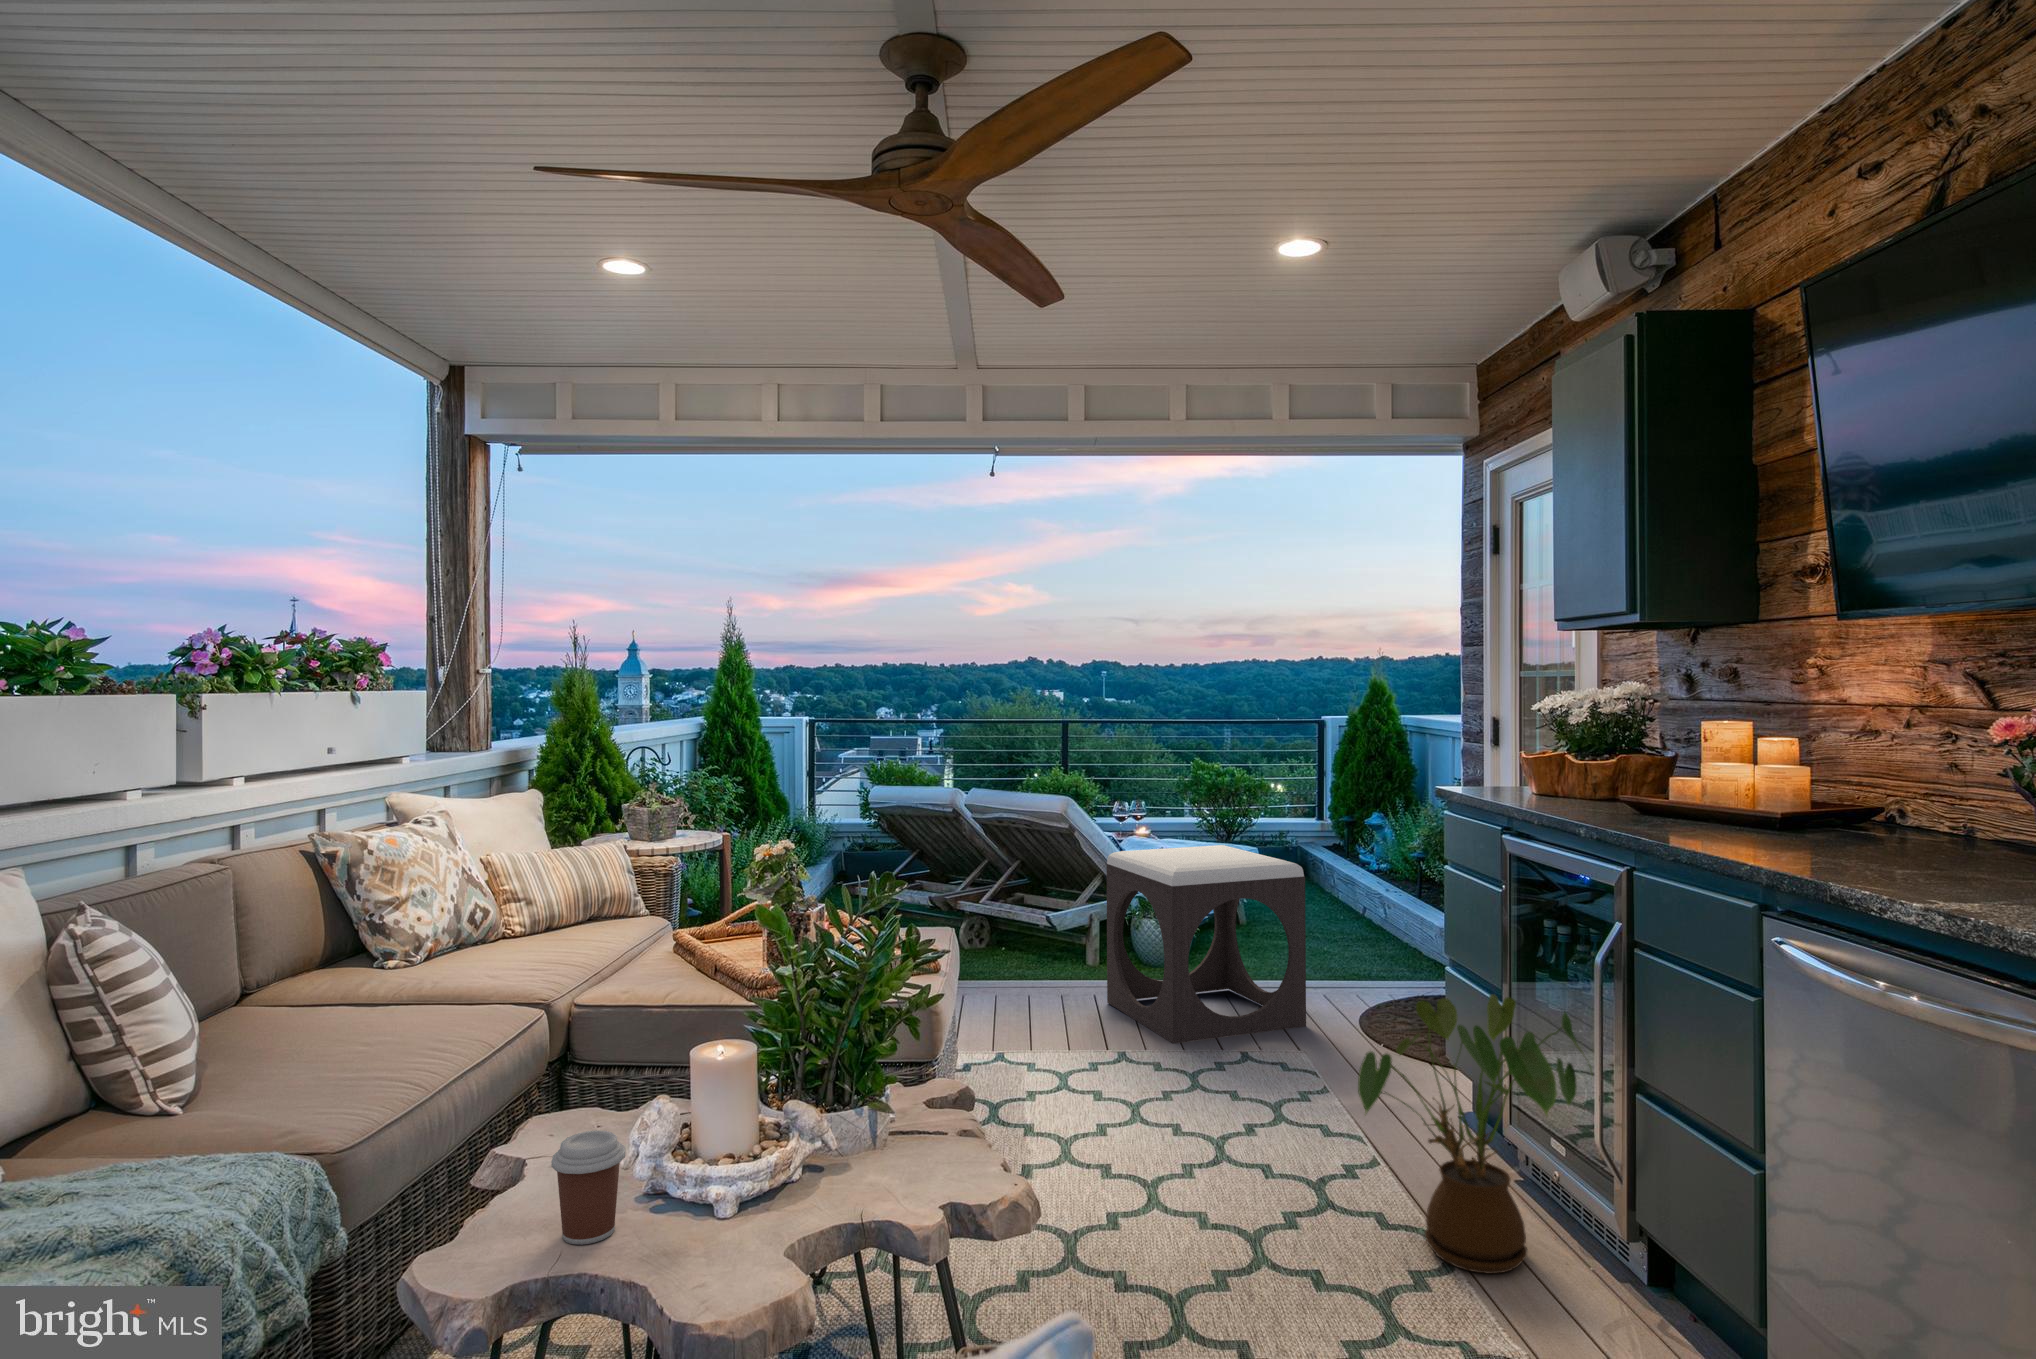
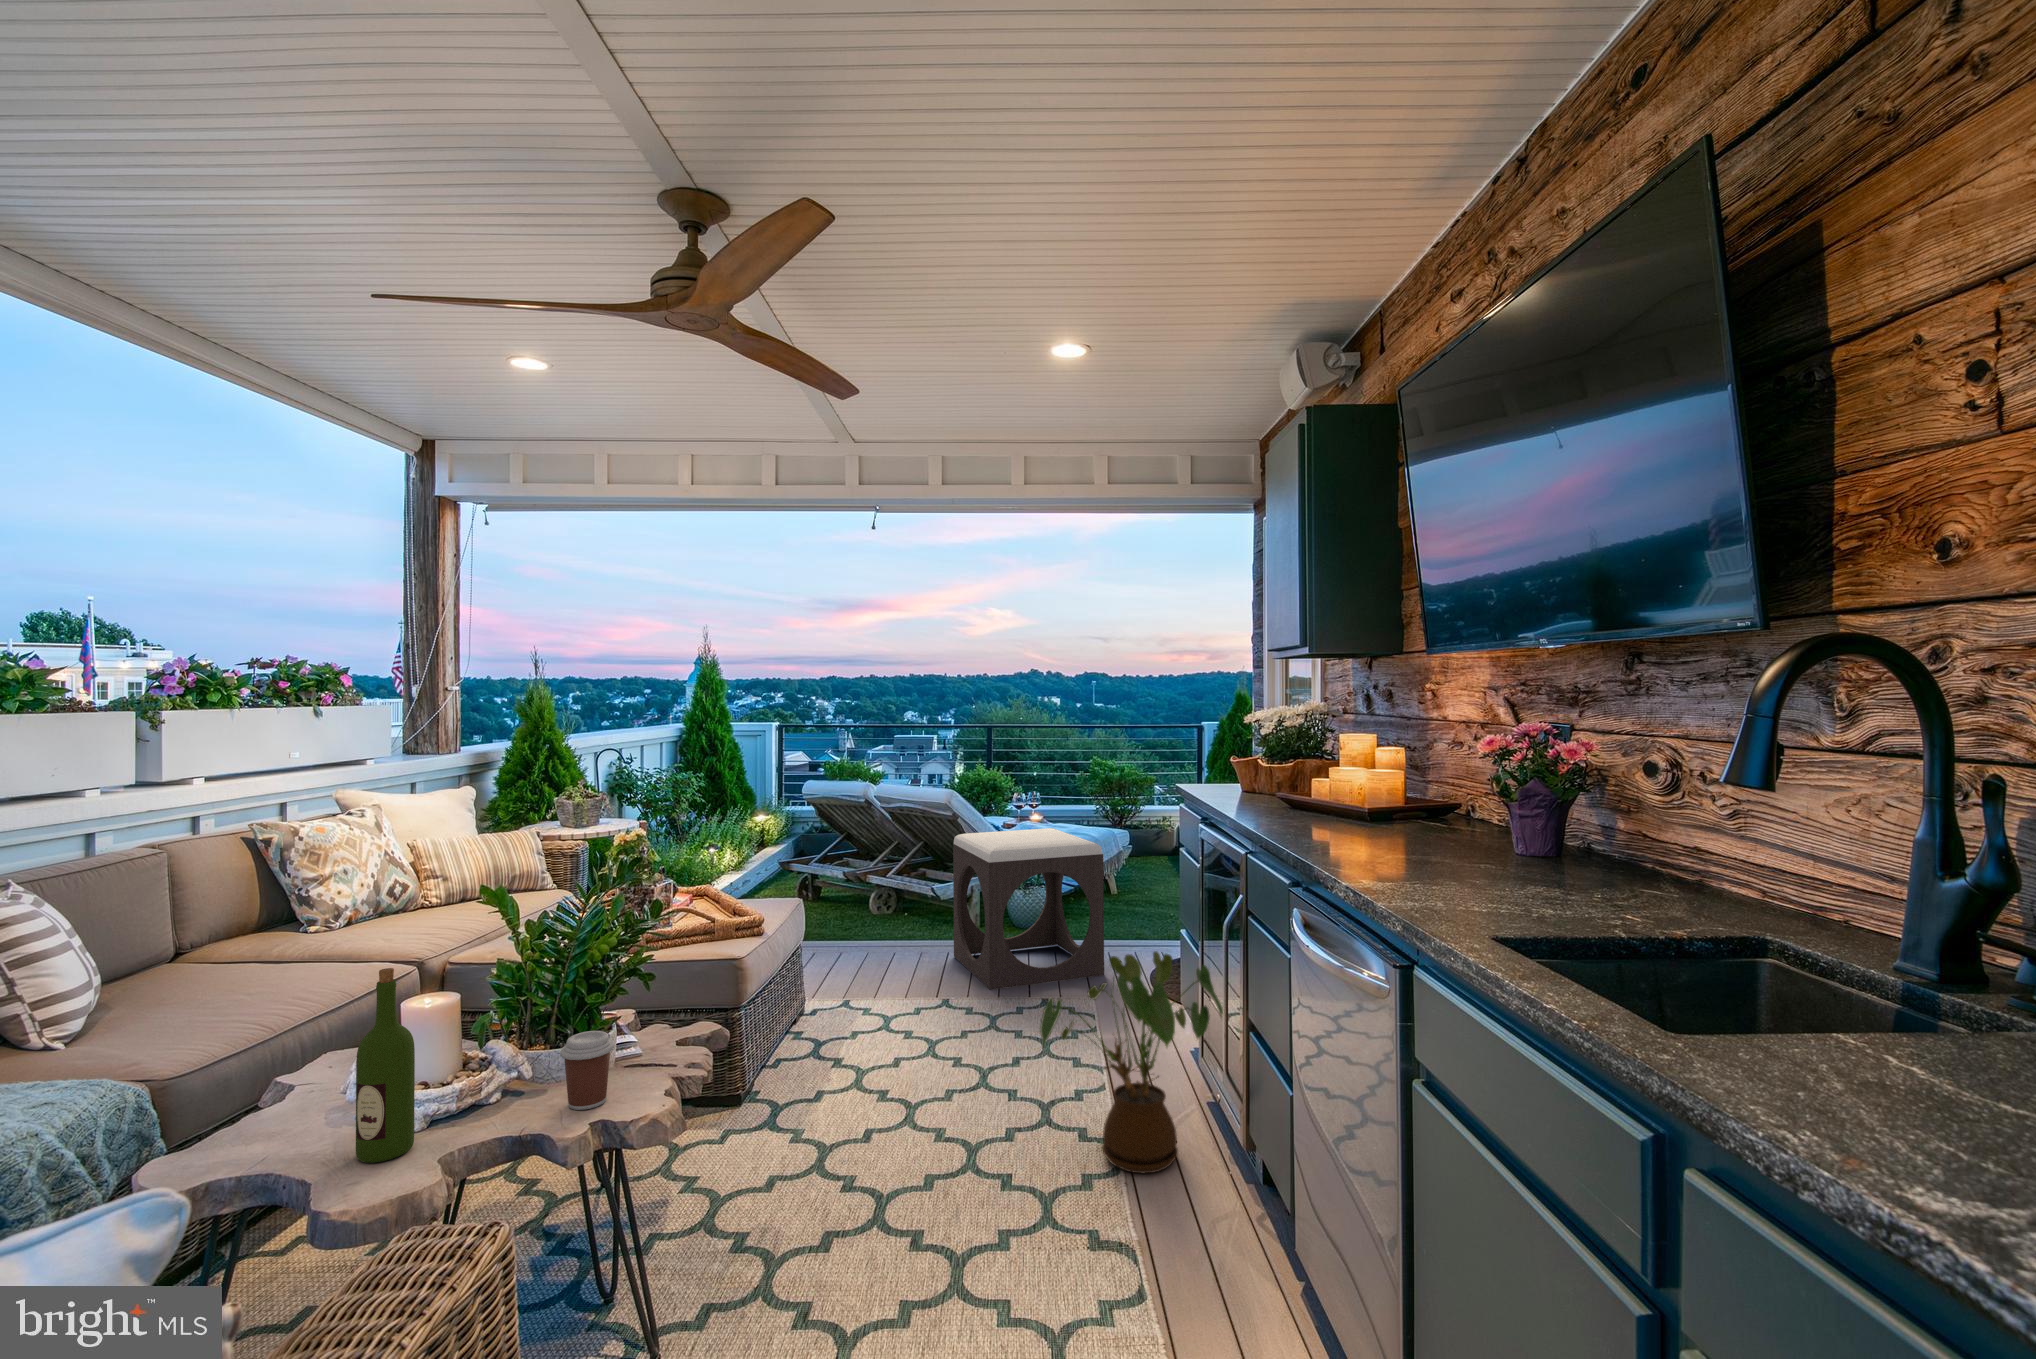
wine bottle: none [679,1008,743,1259] -> present [356,968,415,1163]
coffee cup: present [551,1130,625,1245] -> present [560,1031,614,1110]

